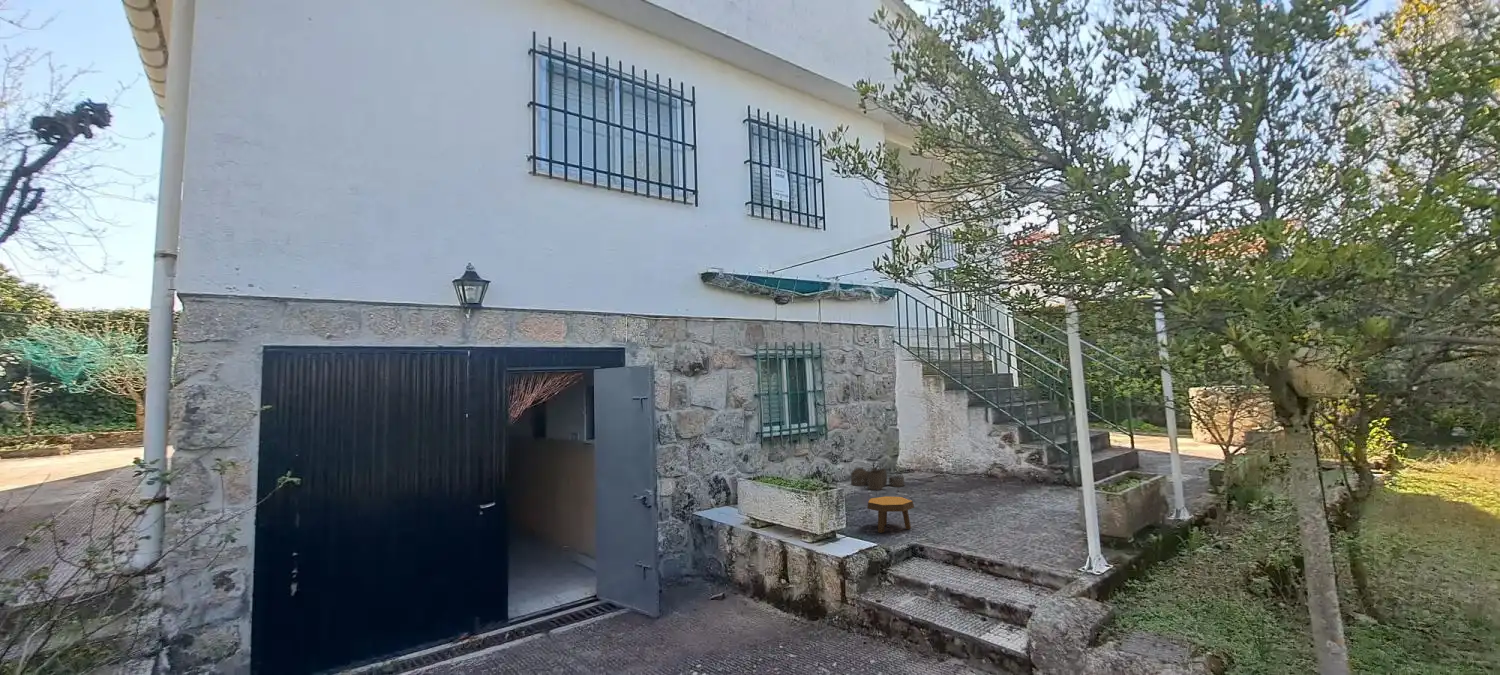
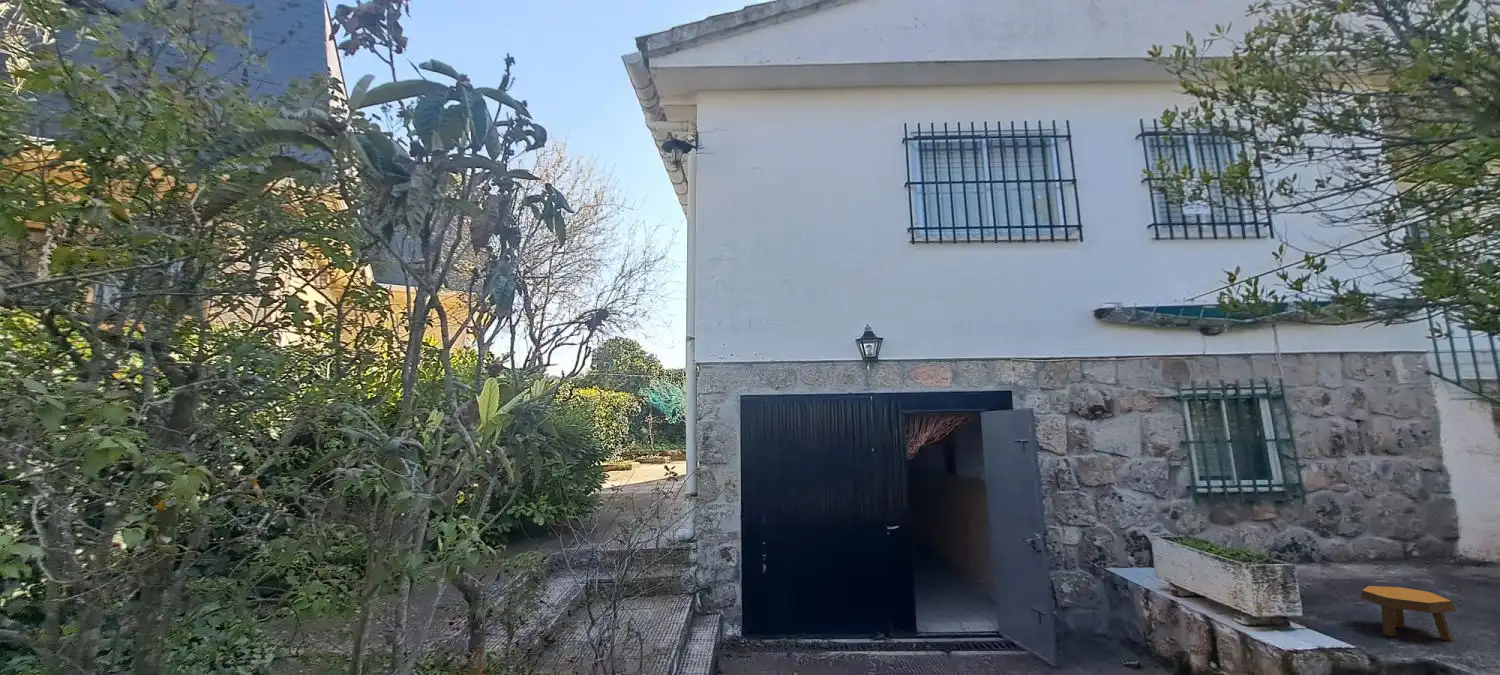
woven basket: present [851,468,904,490] -> none [1355,541,1464,579]

